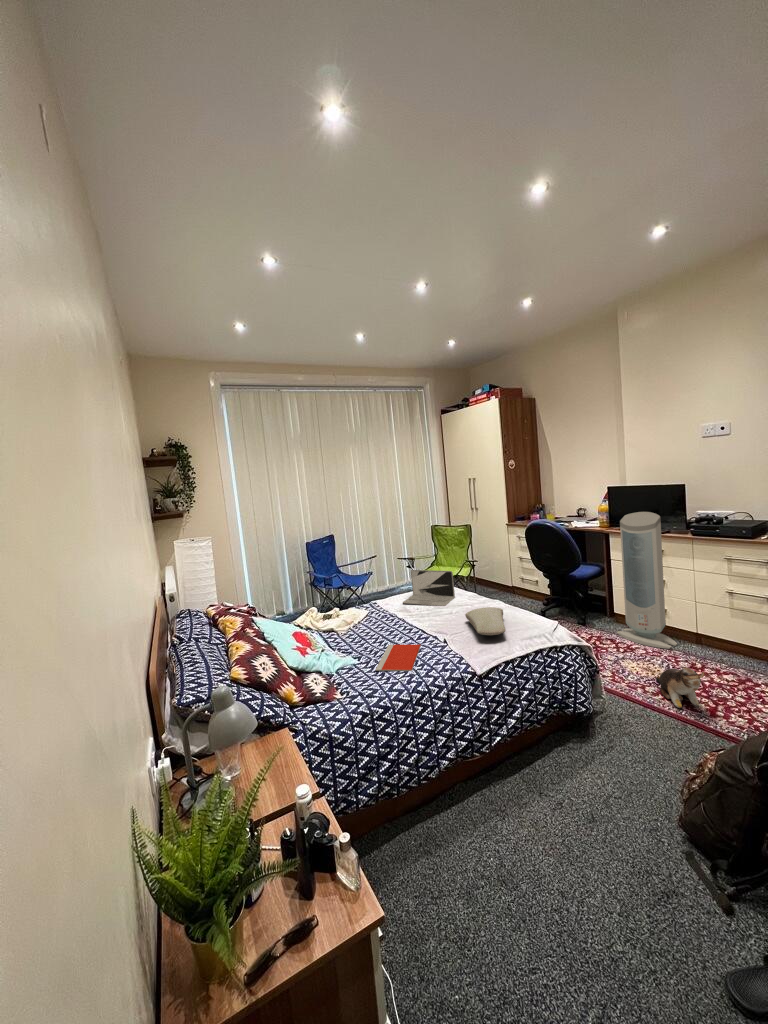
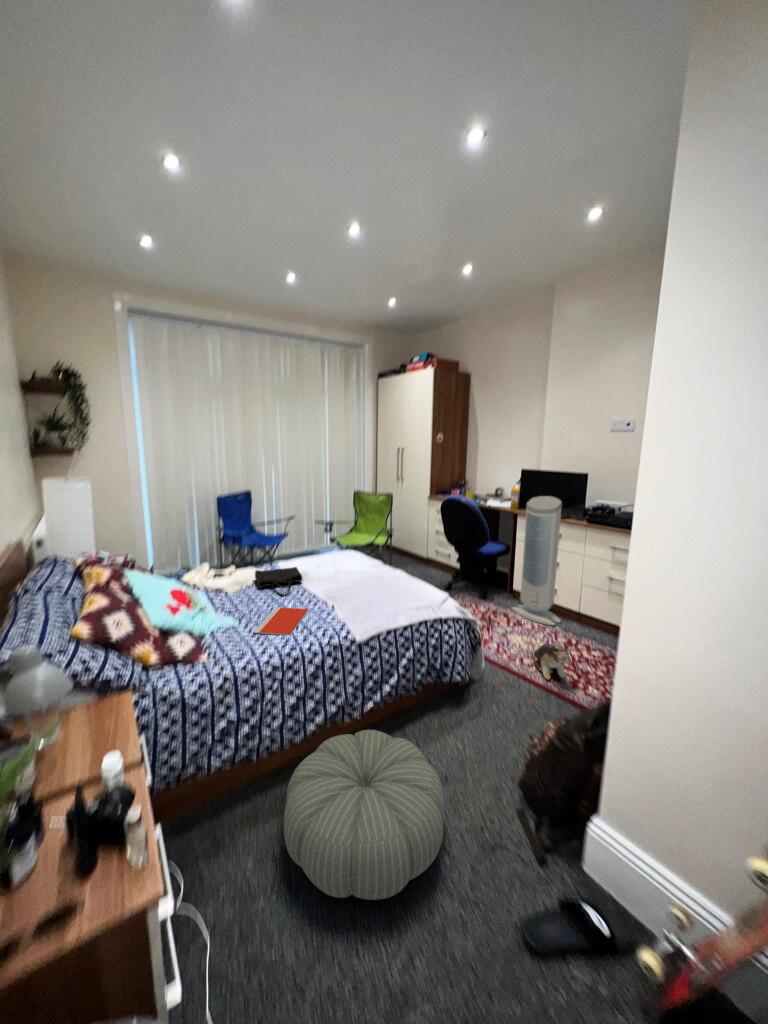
laptop: present [403,570,455,606] -> none [305,534,360,572]
tote bag: none [359,604,406,634] -> present [255,567,303,596]
pillow: present [465,607,506,635] -> none [361,576,399,604]
pouf: none [436,764,610,944] -> present [284,730,445,900]

